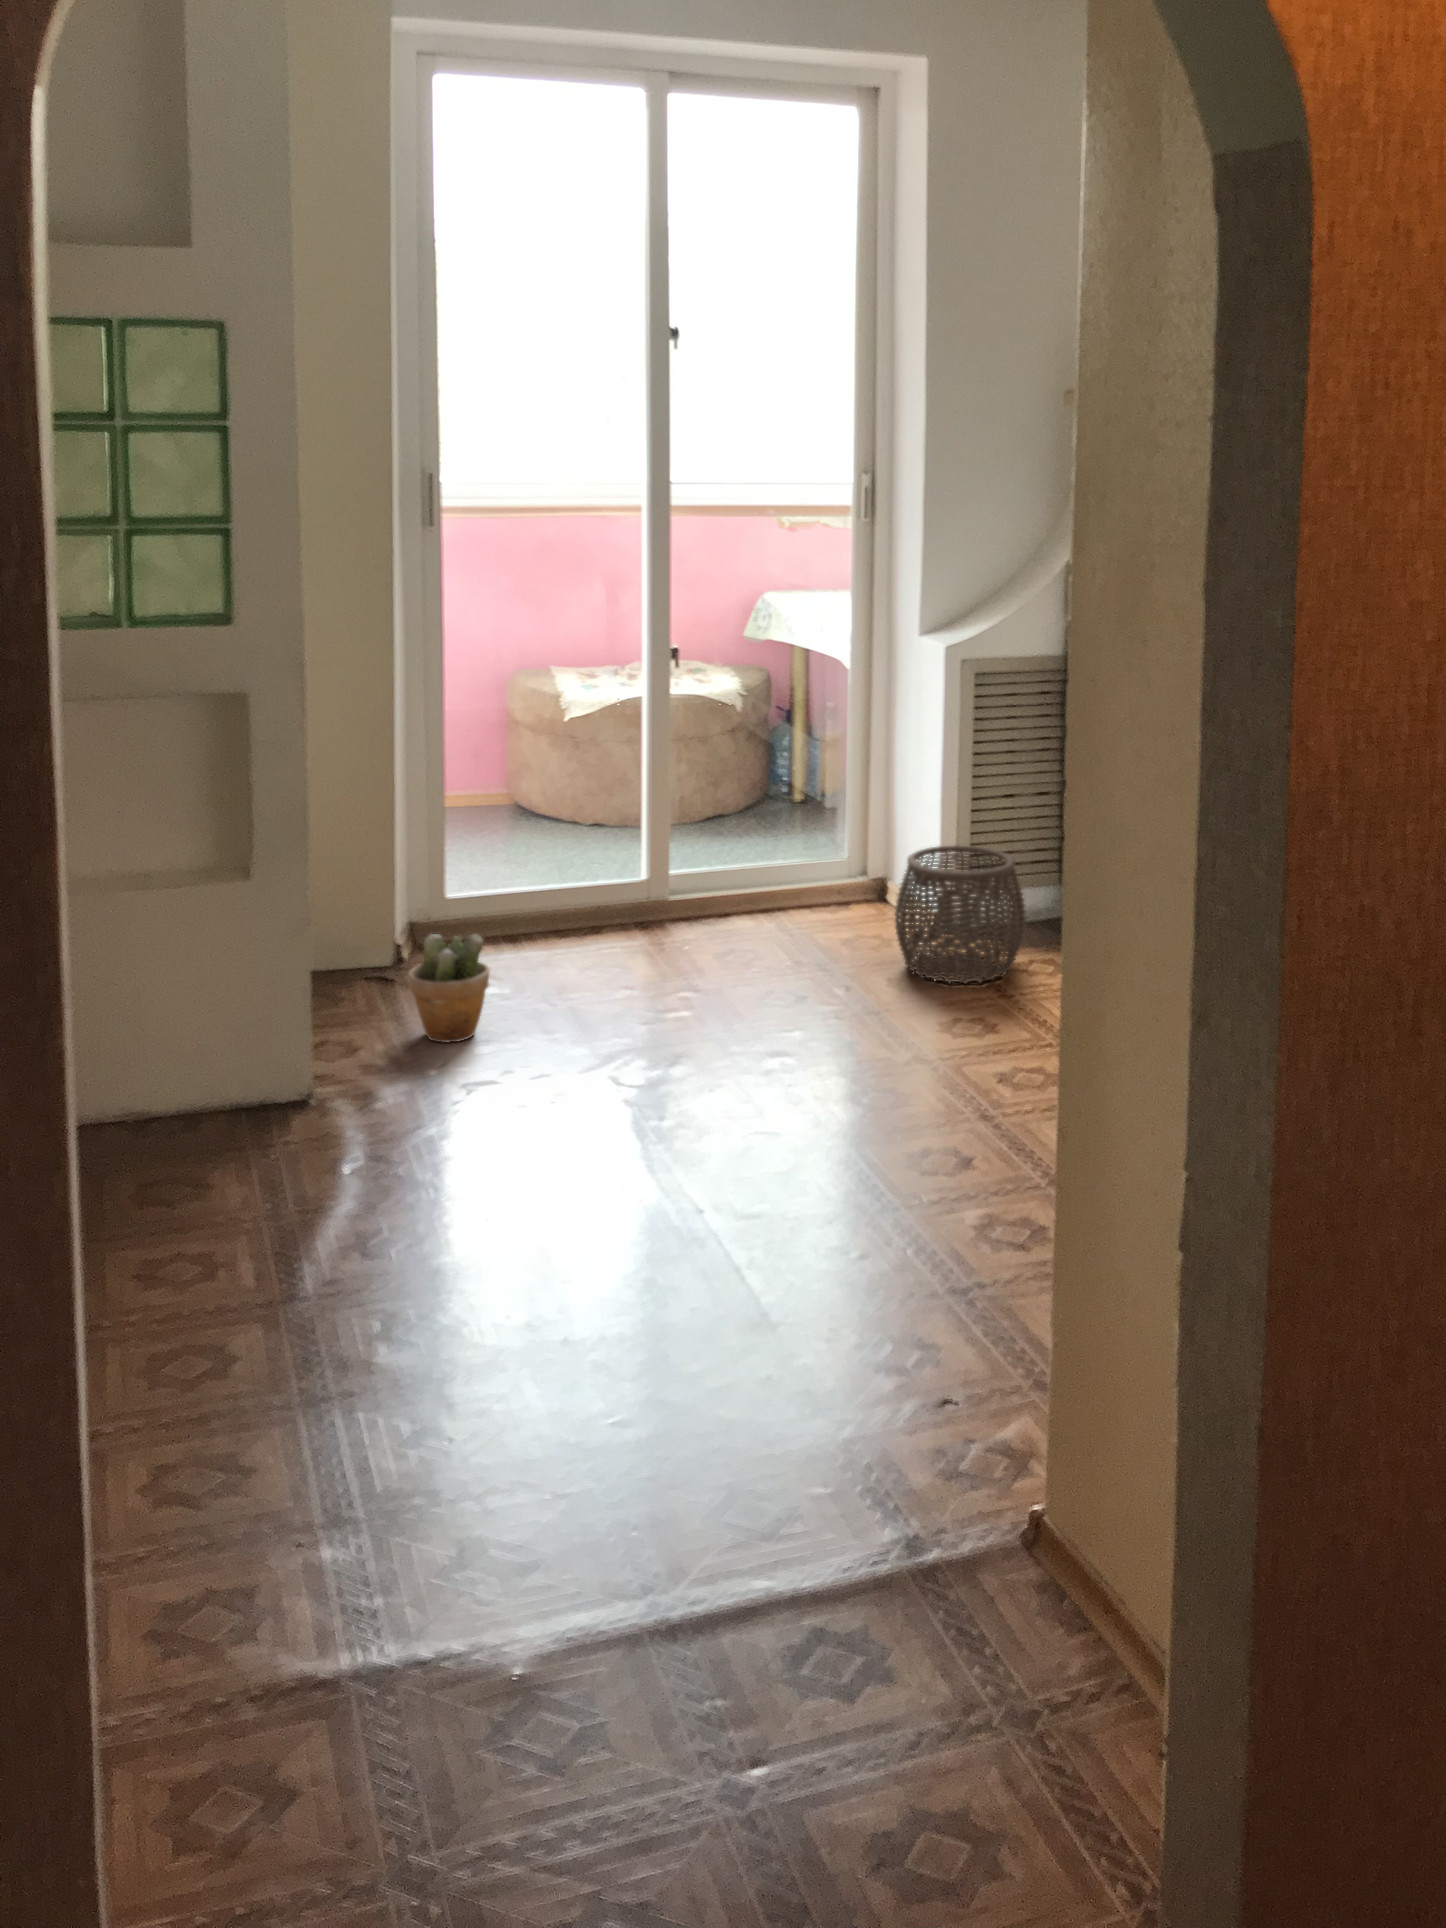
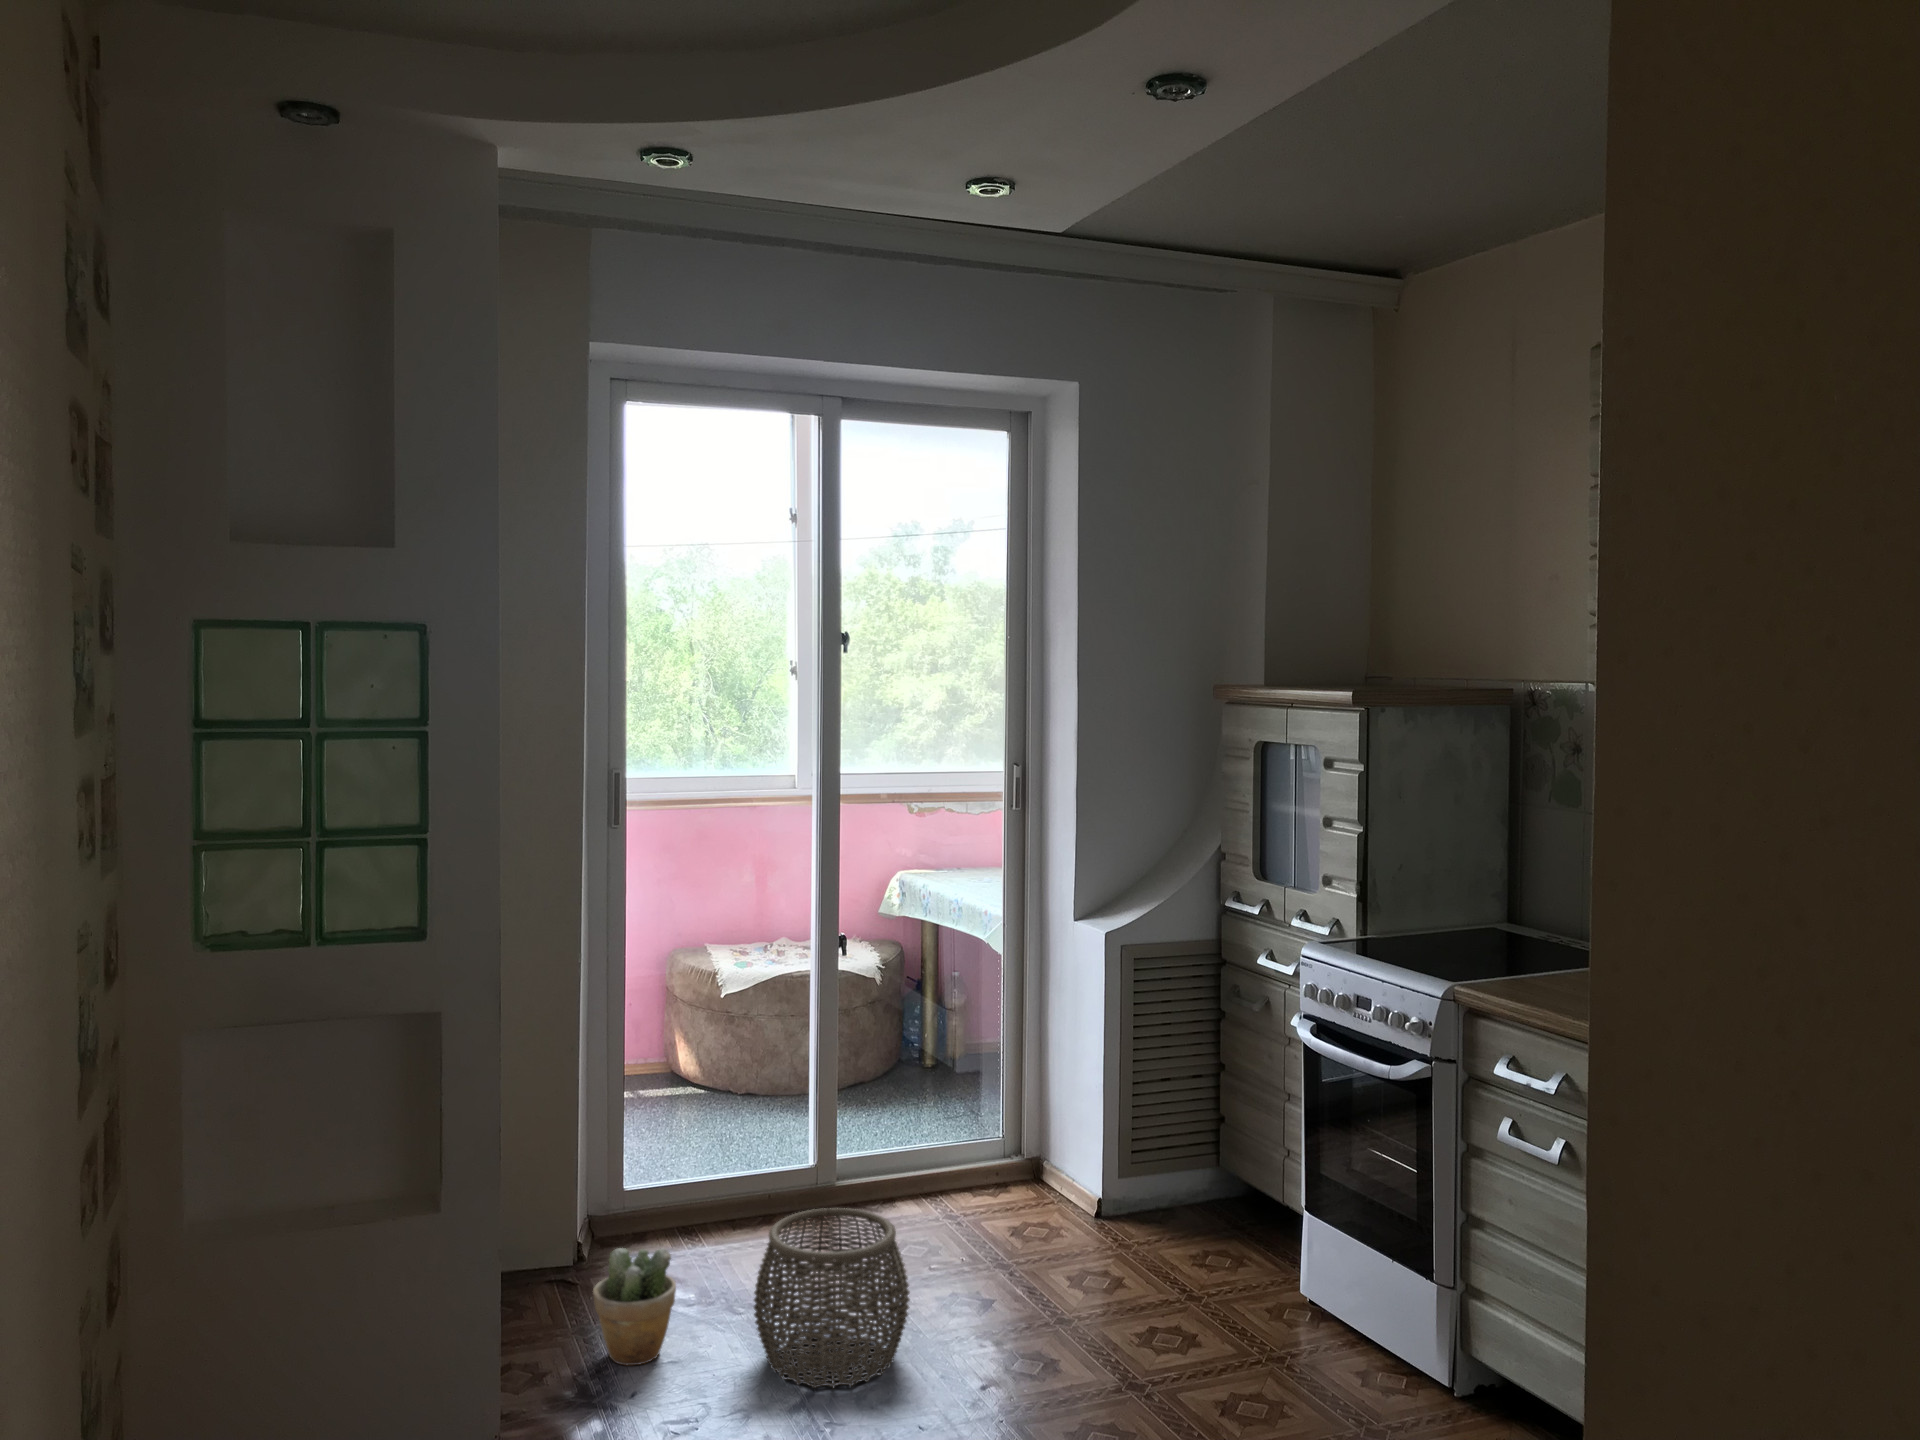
woven basket: present [895,846,1026,983] -> present [754,1208,910,1388]

